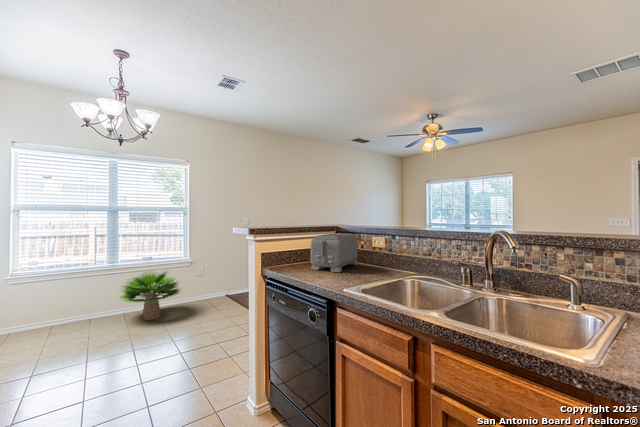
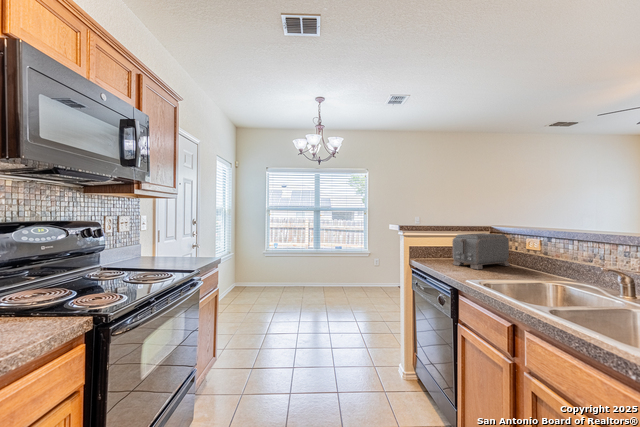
potted plant: present [120,272,180,320] -> none [319,256,363,295]

